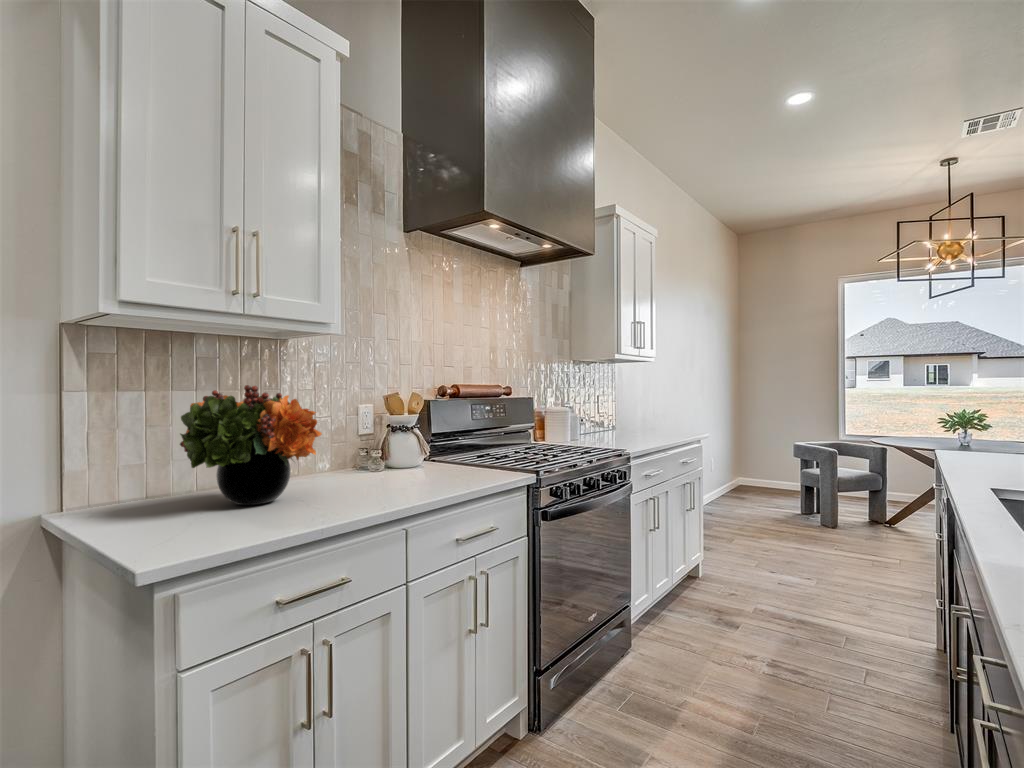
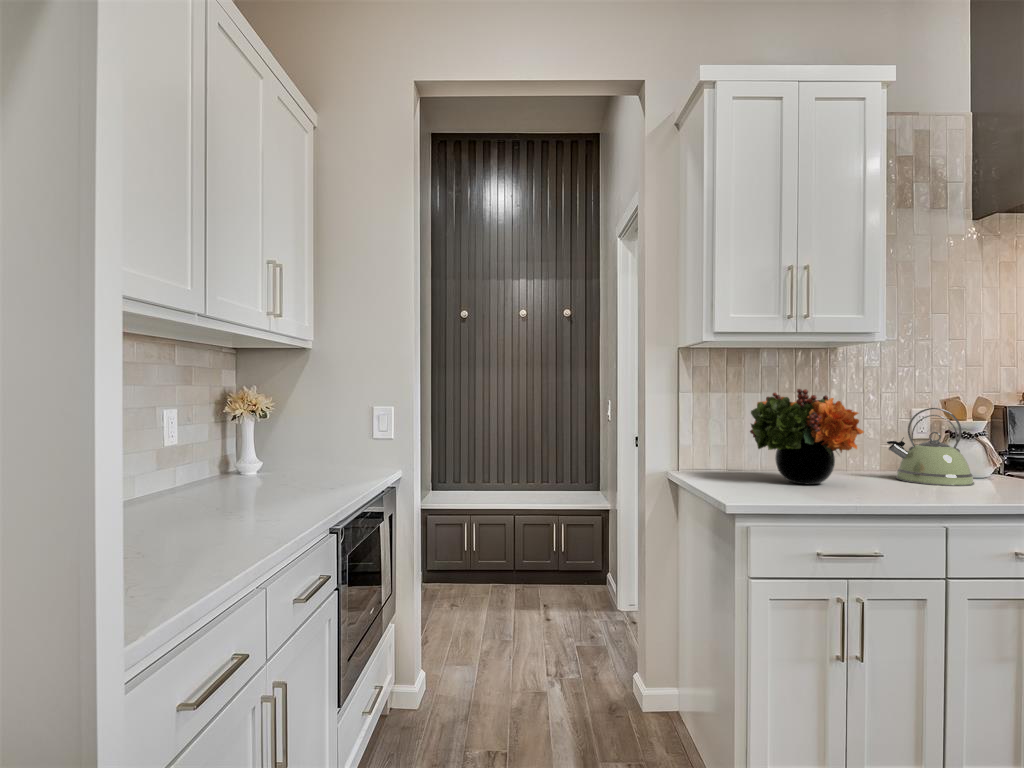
kettle: none [340,403,414,482] -> present [887,408,974,486]

